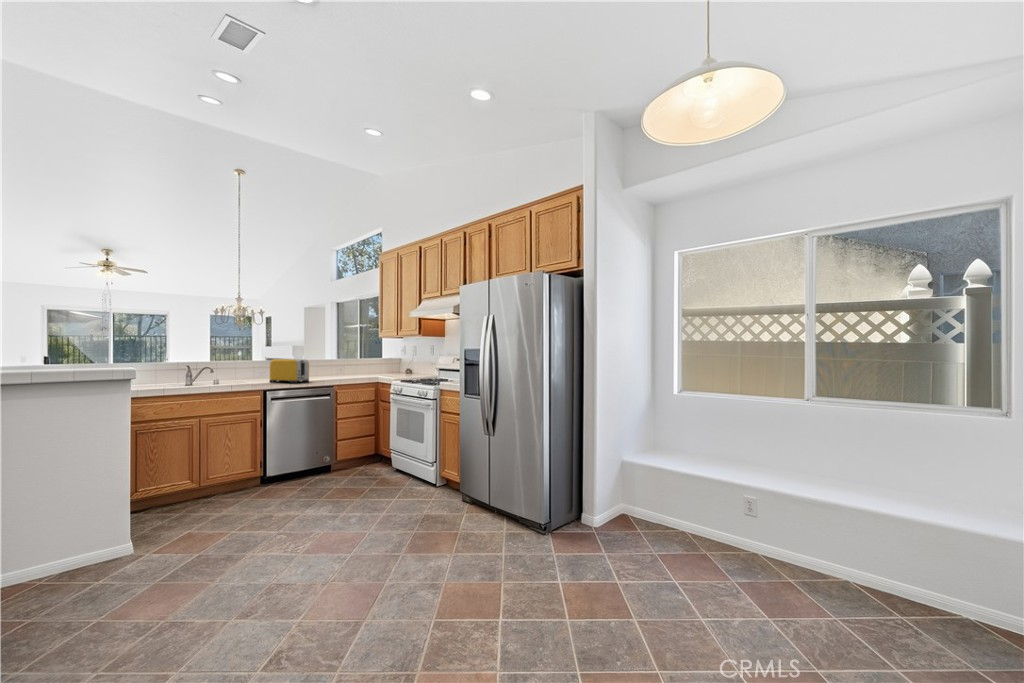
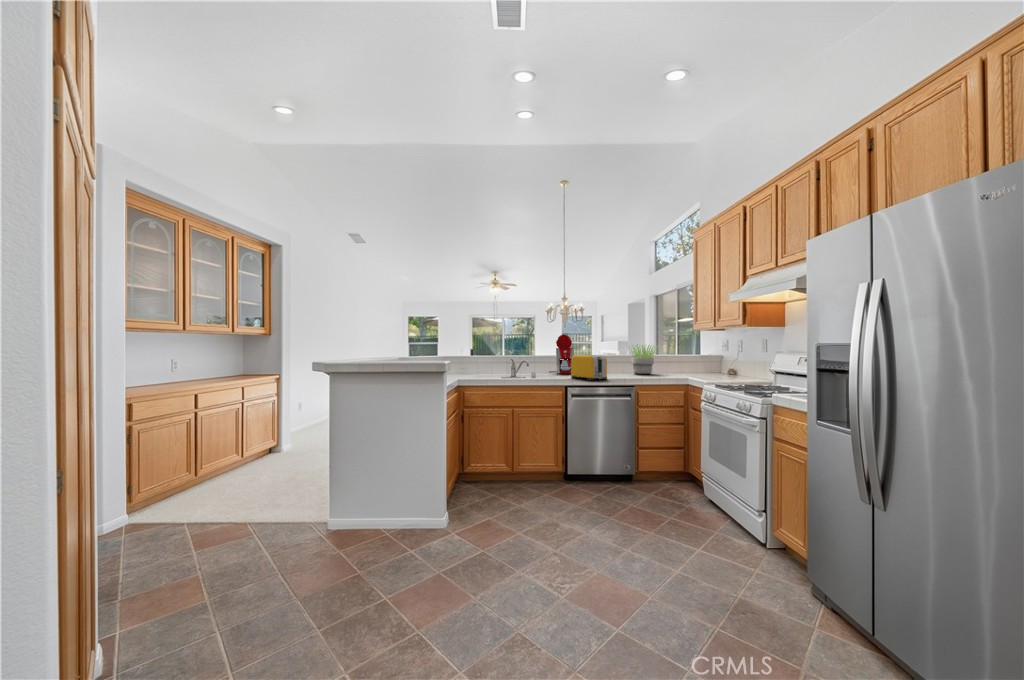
coffee maker: none [235,338,268,379] -> present [550,334,574,374]
potted plant: none [319,348,354,376] -> present [629,344,658,374]

